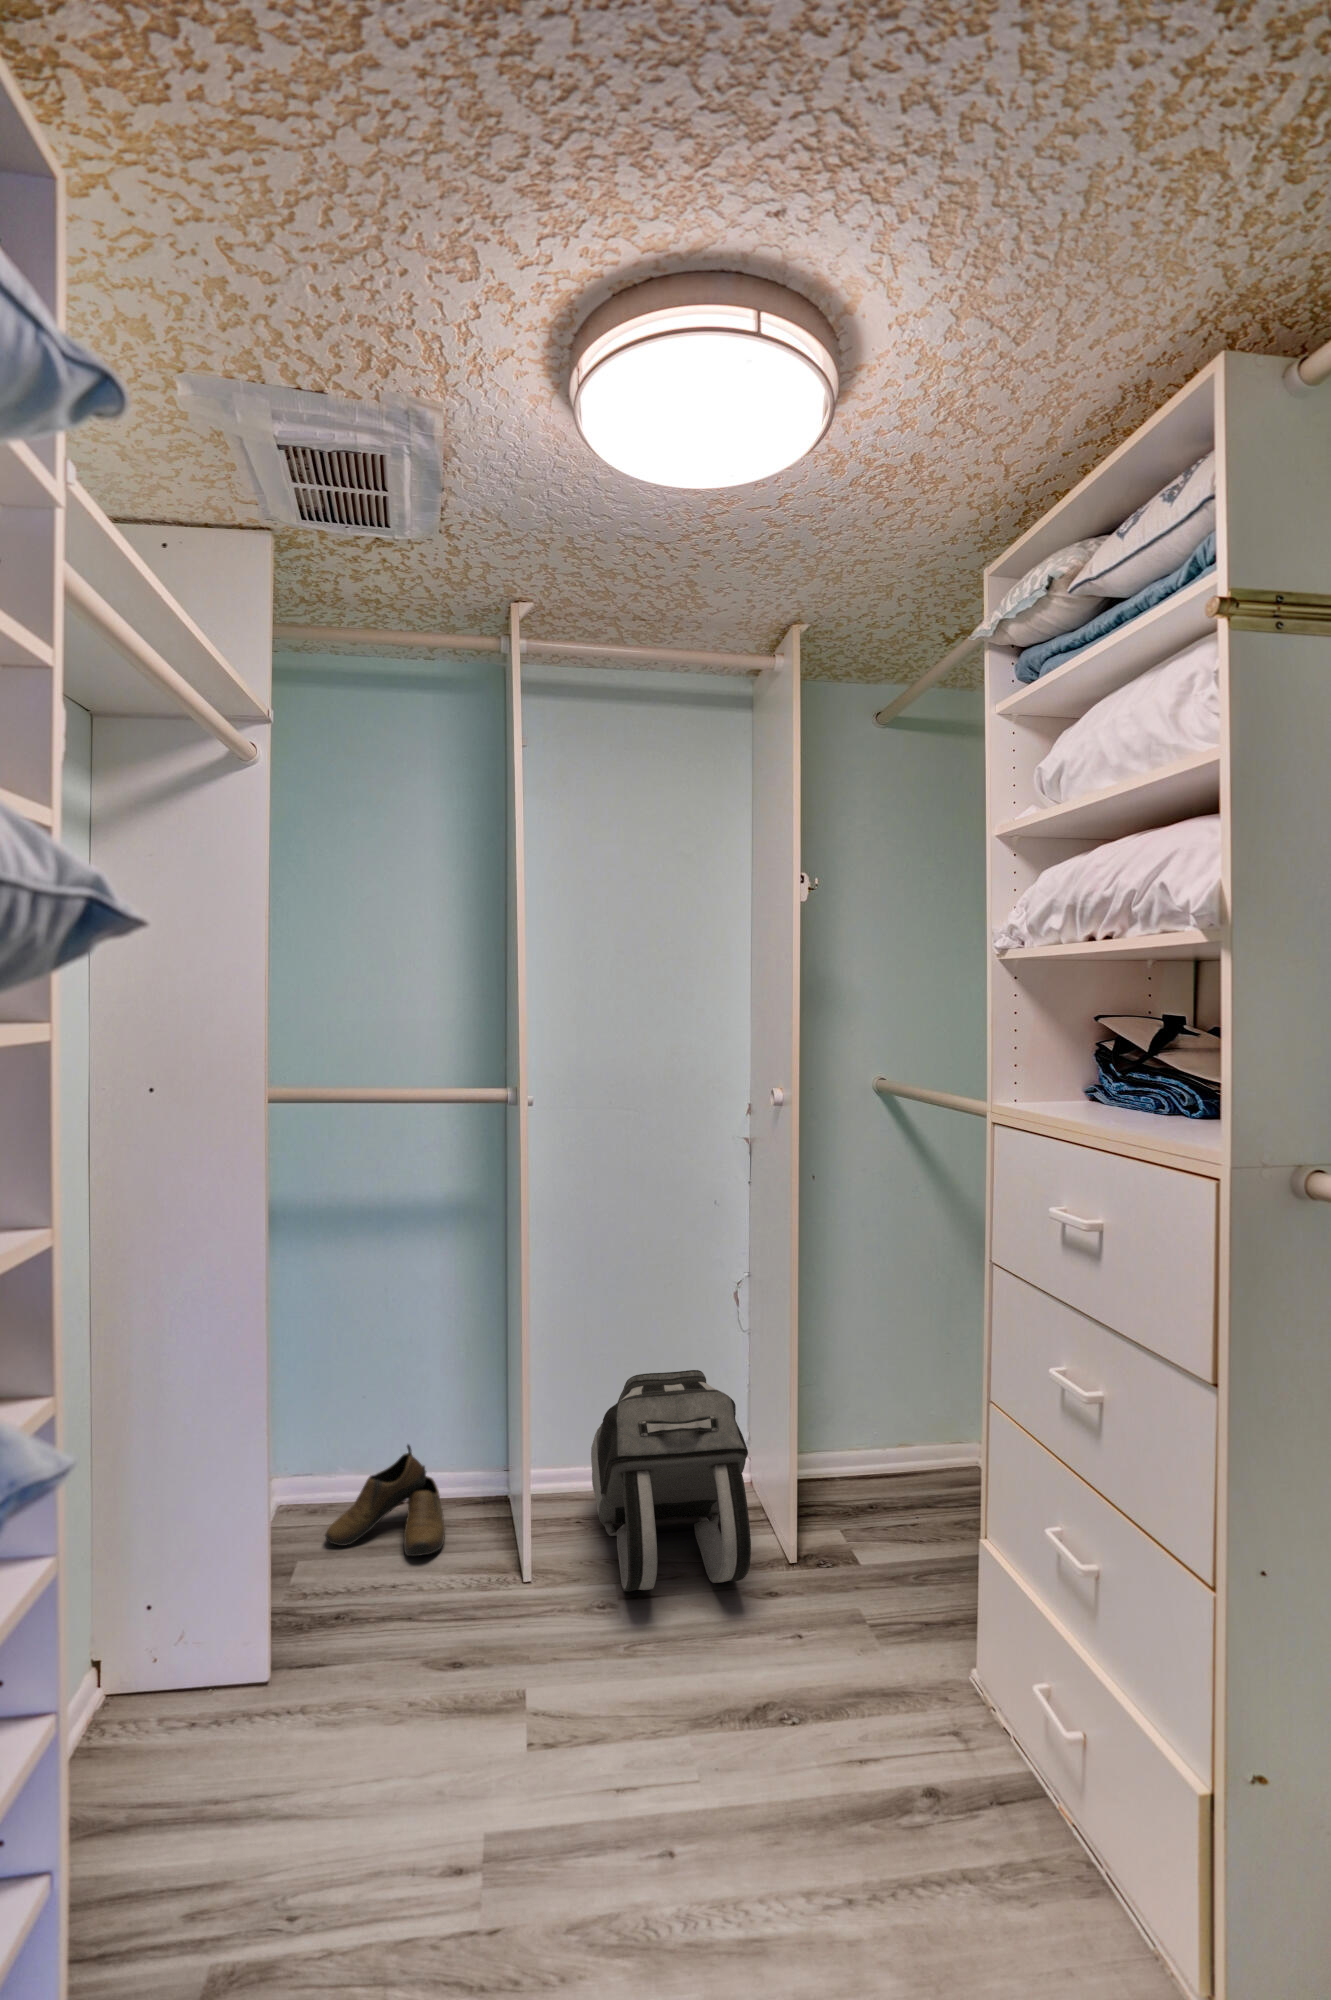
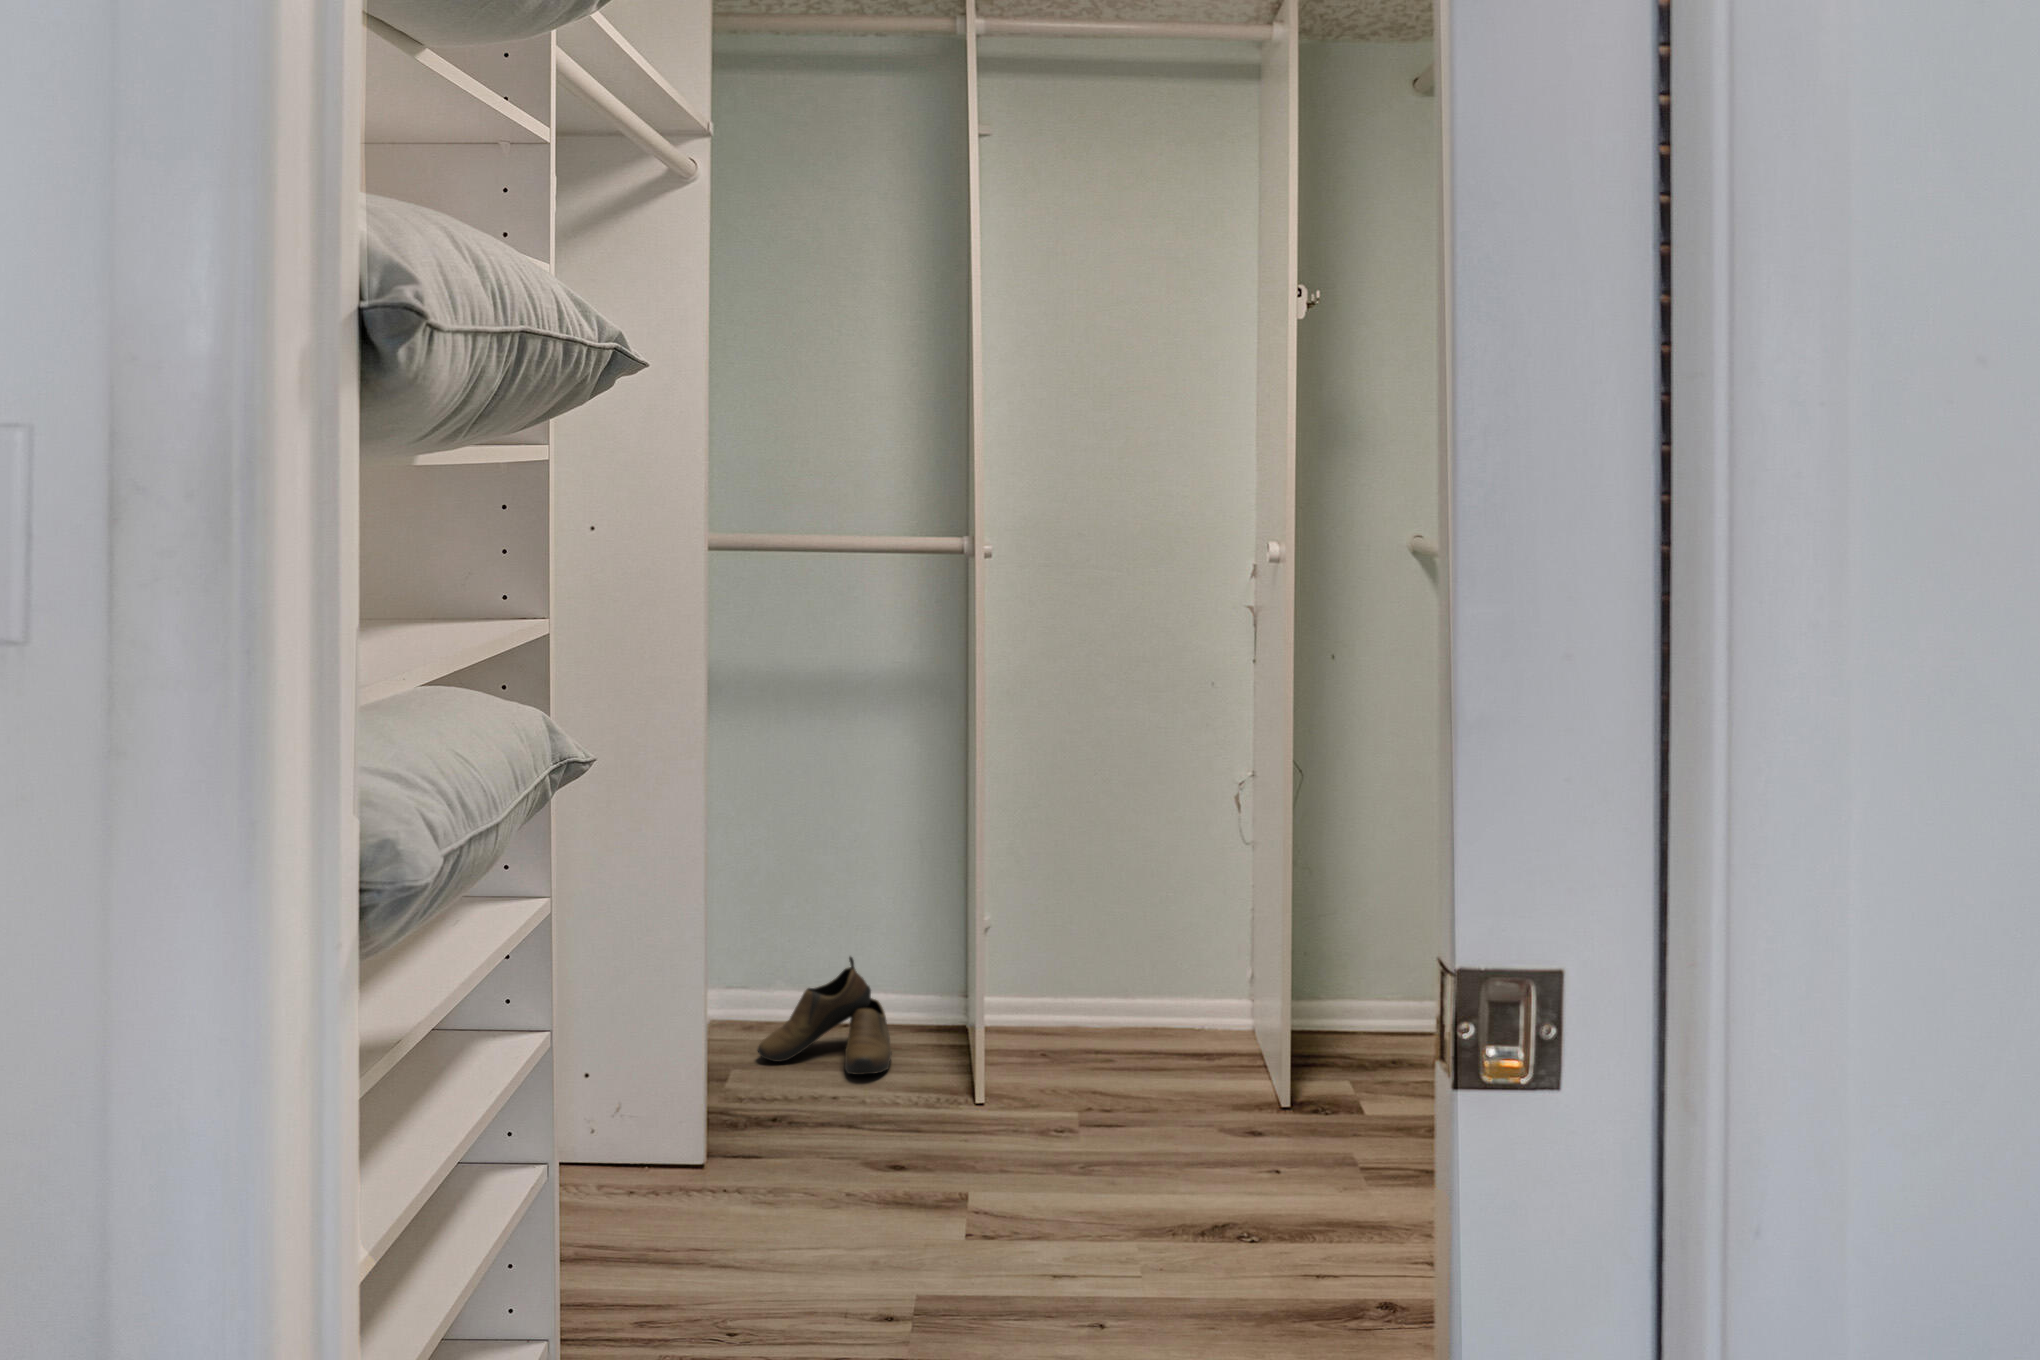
backpack: present [591,1370,751,1591] -> none [1062,876,1239,1117]

